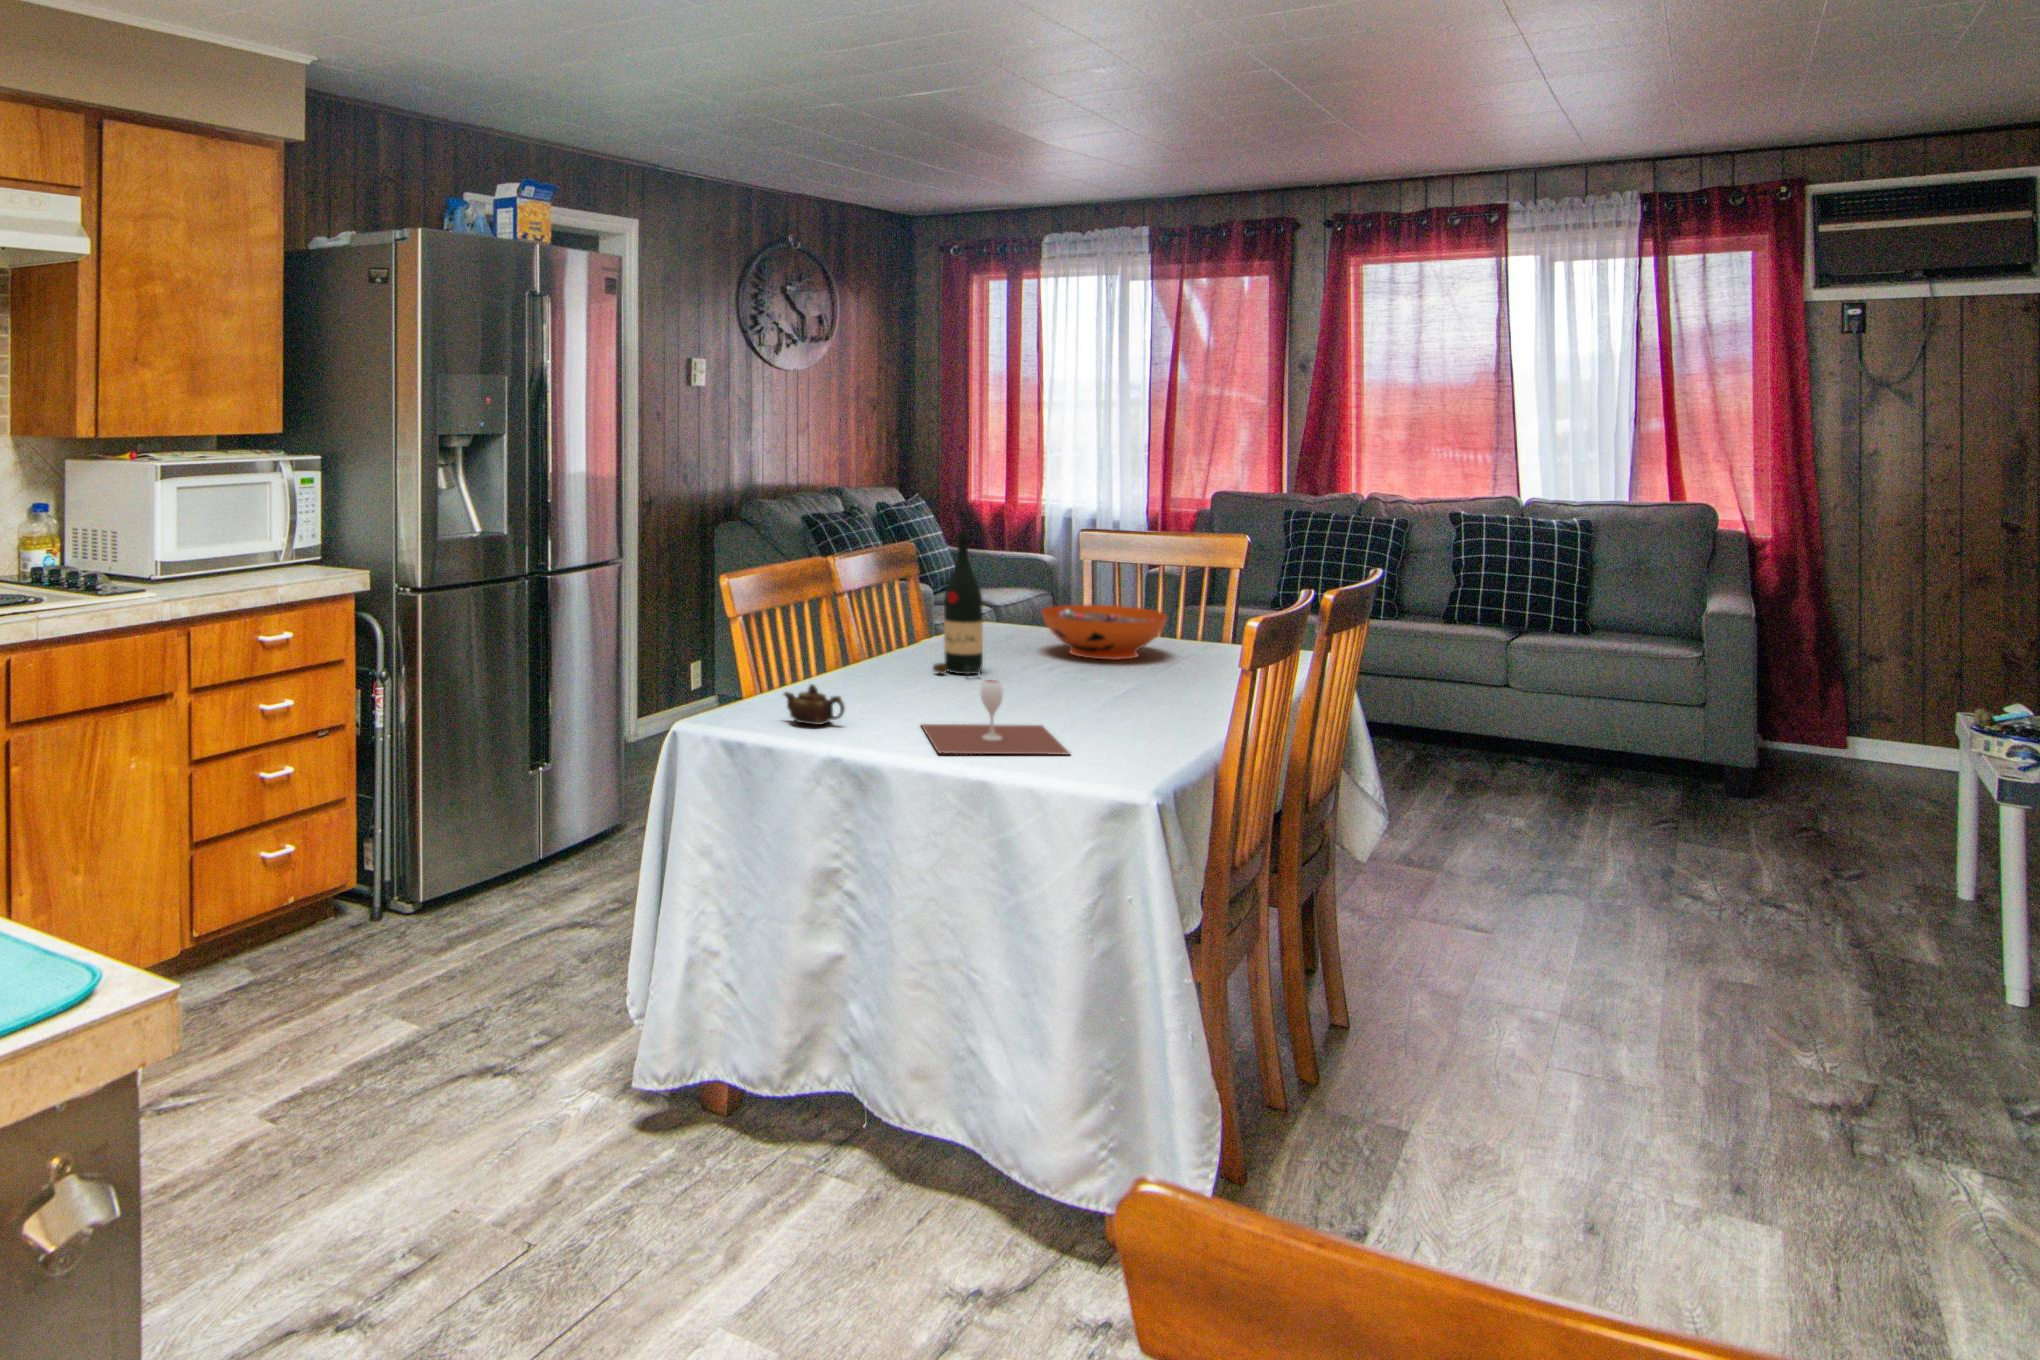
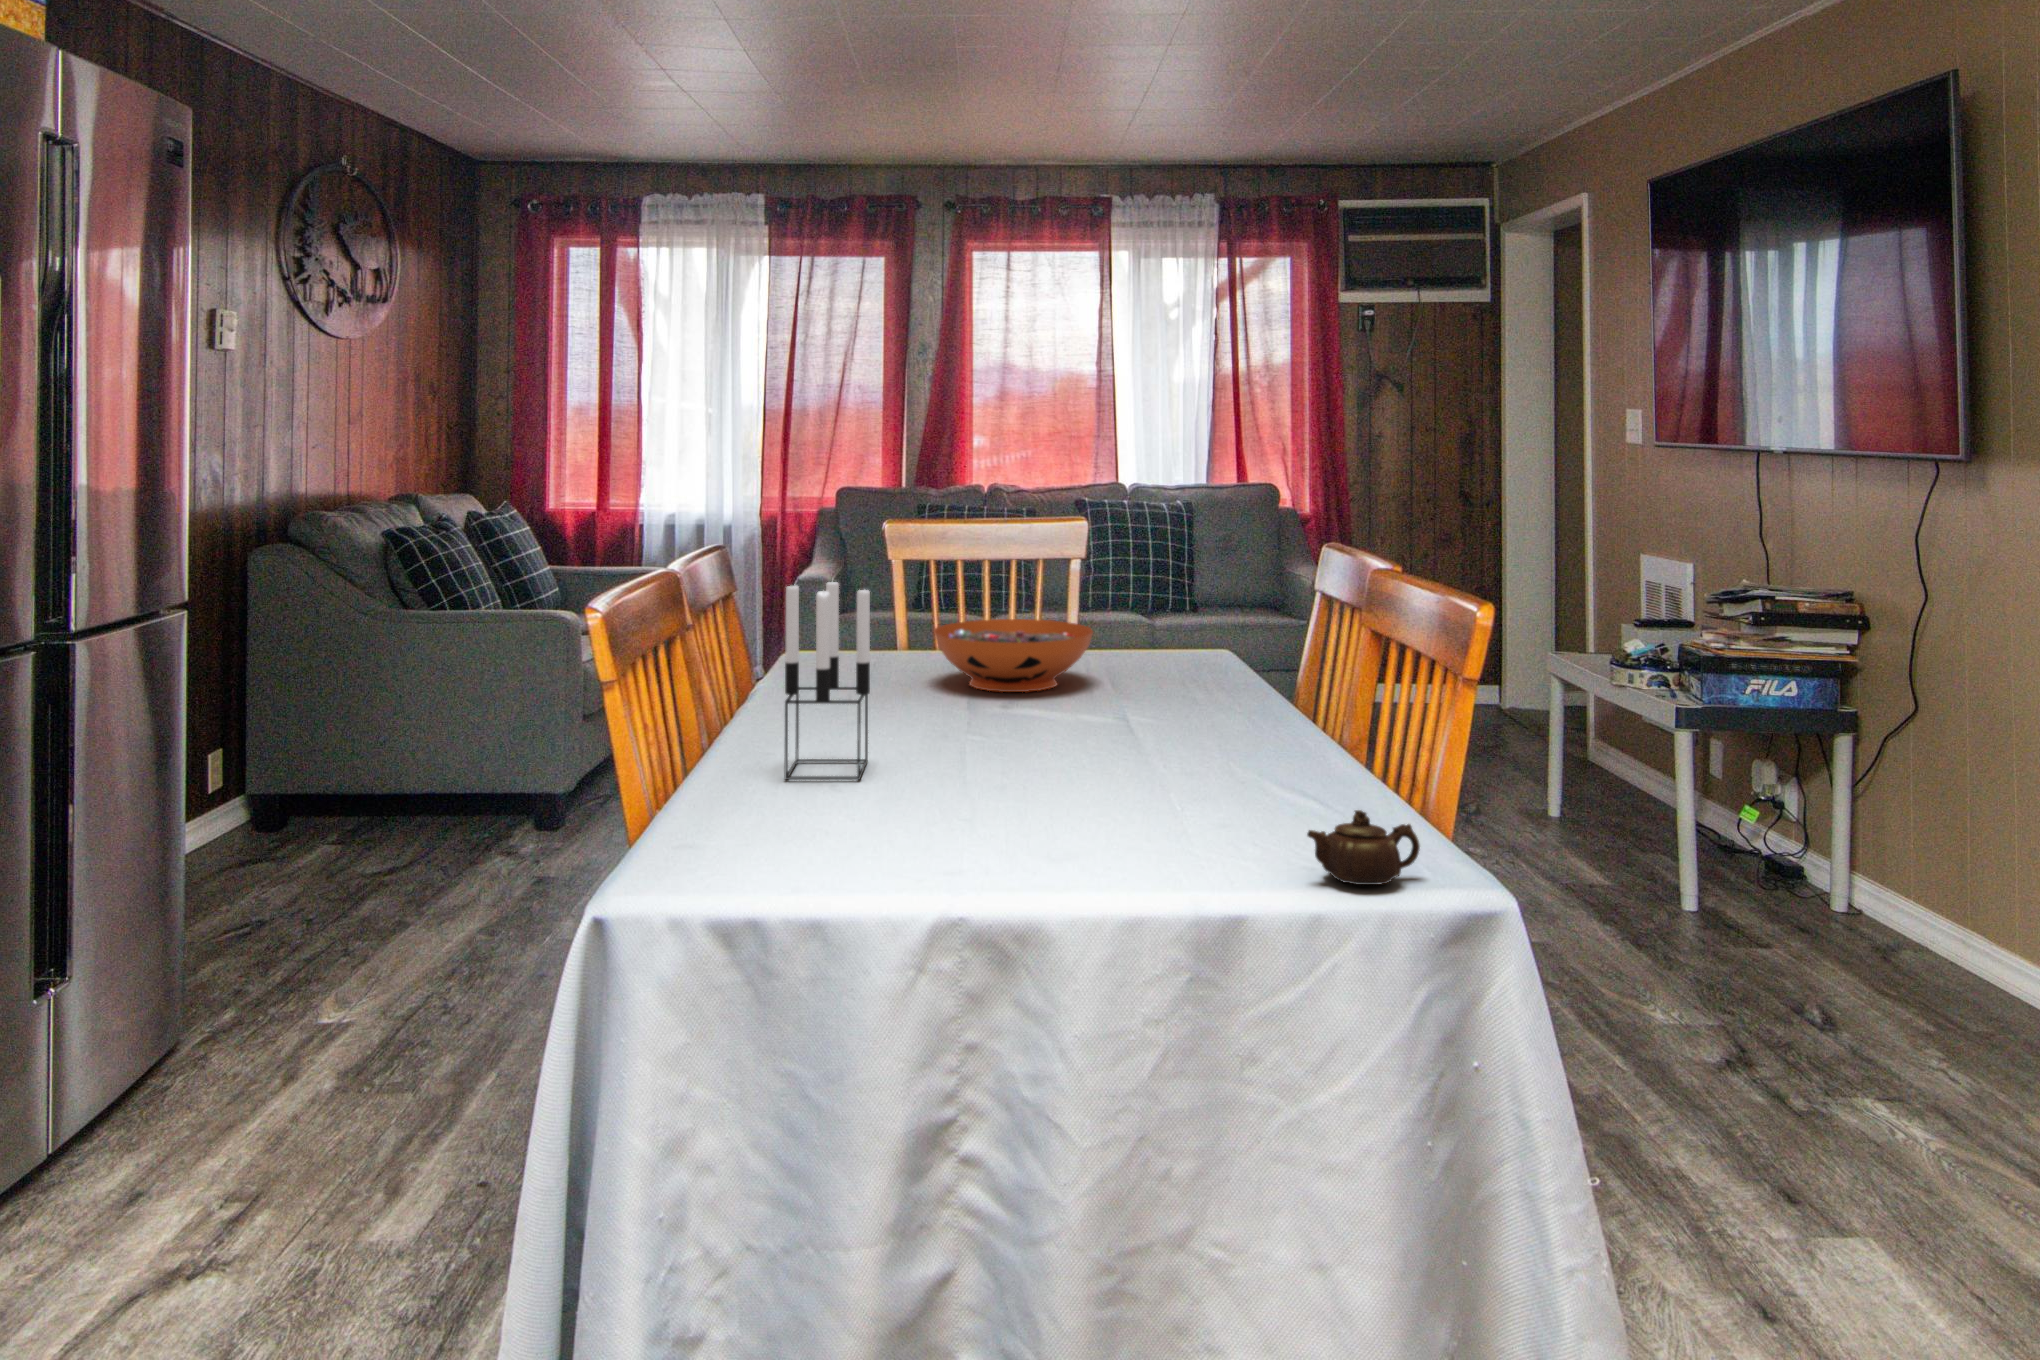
wine bottle: present [933,532,983,676] -> none [862,529,937,740]
candle holder: none [851,561,916,691] -> present [784,582,870,780]
wine glass: present [922,680,1069,755] -> none [993,748,1271,885]
teapot: present [784,684,845,725] -> present [1307,810,1420,885]

